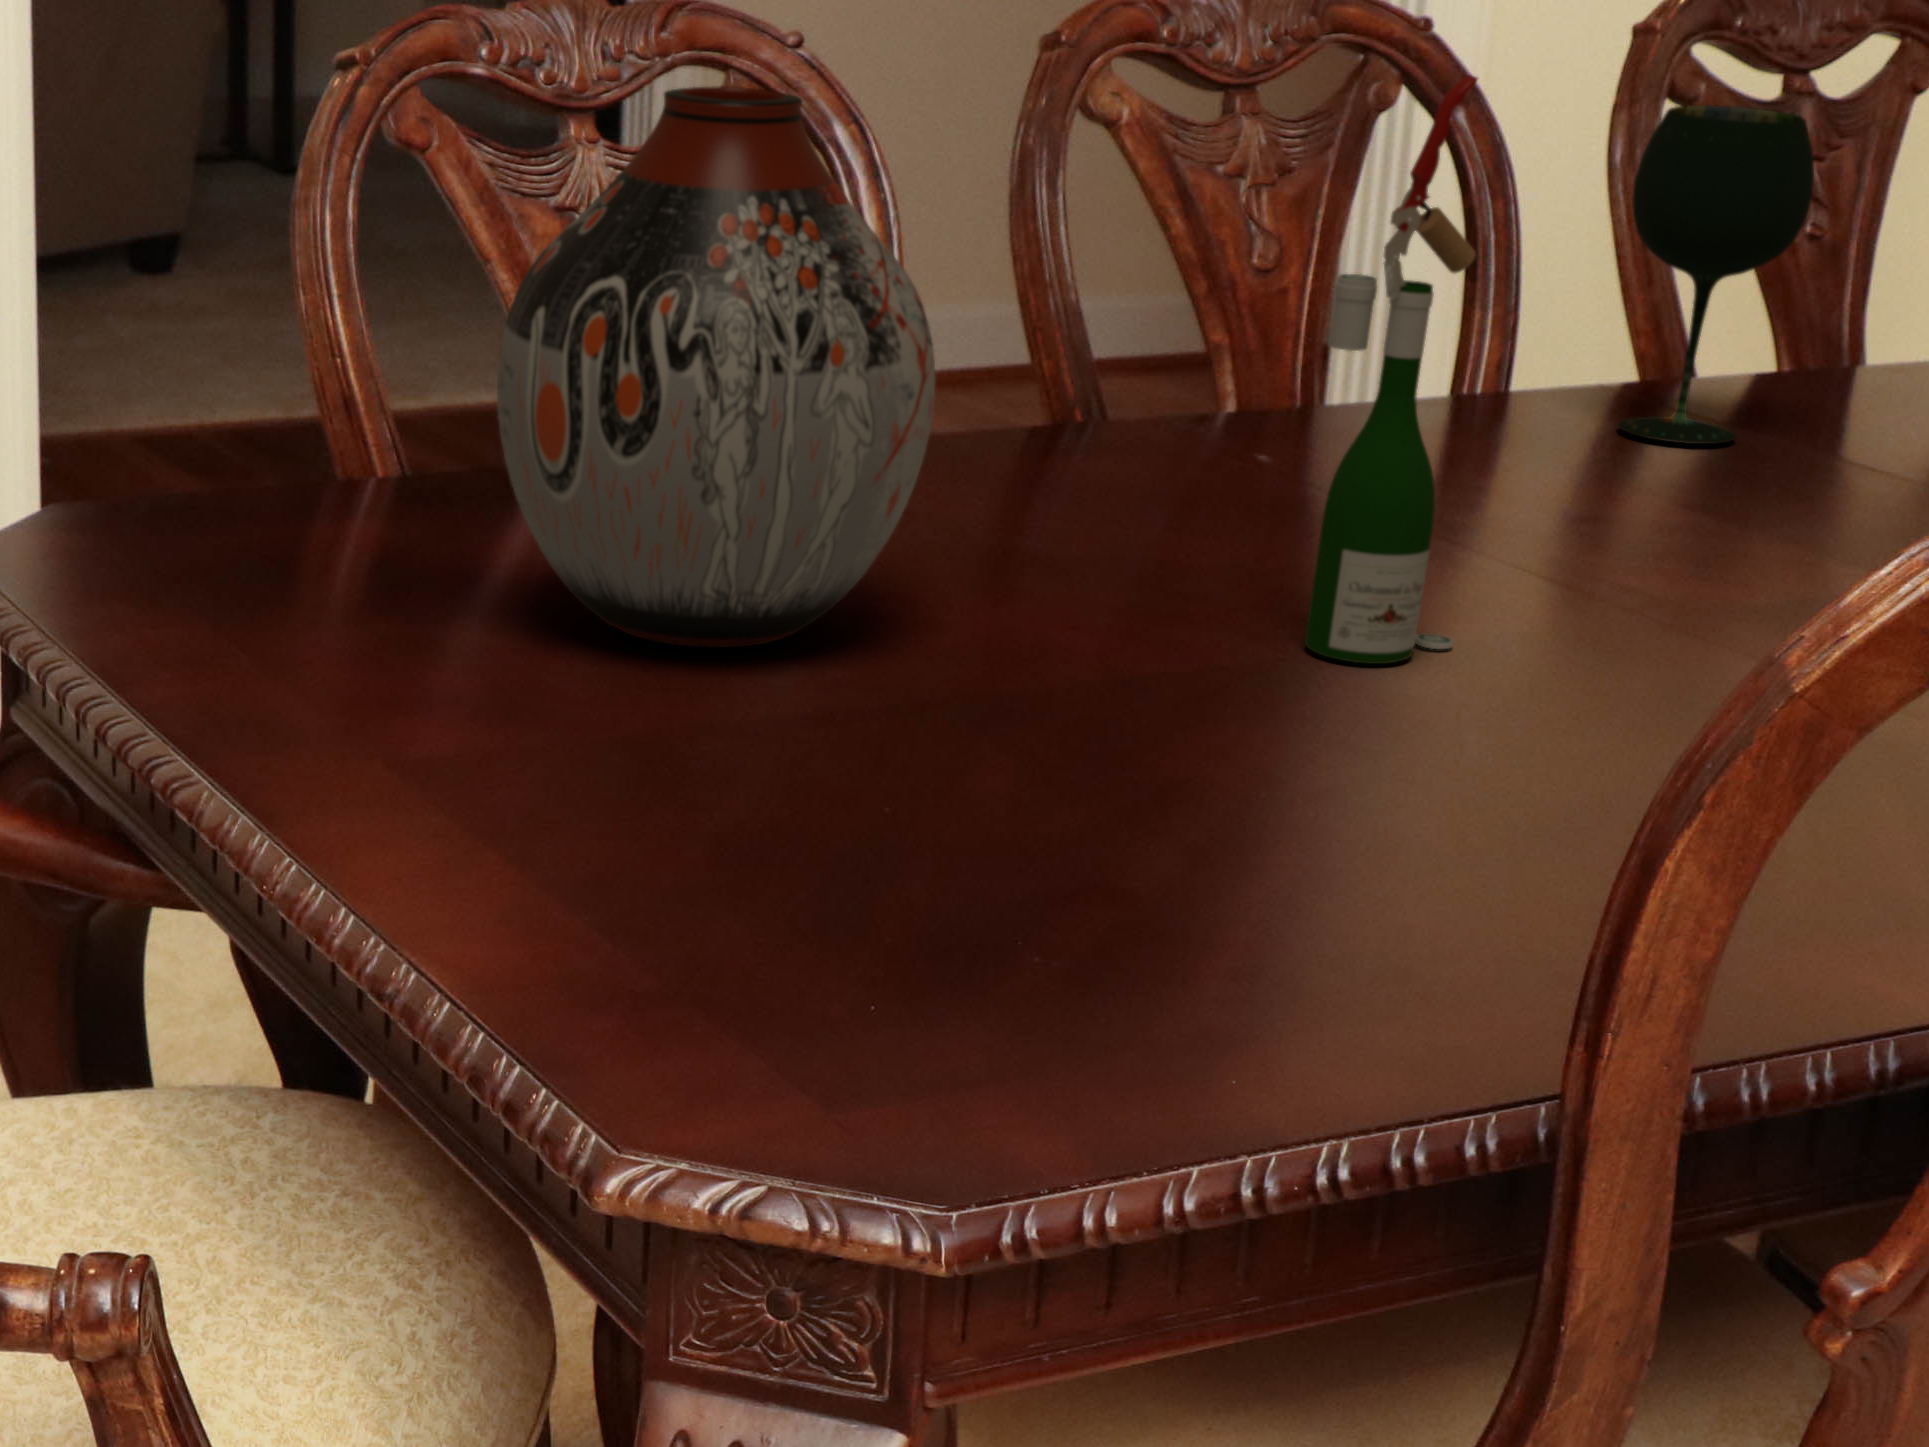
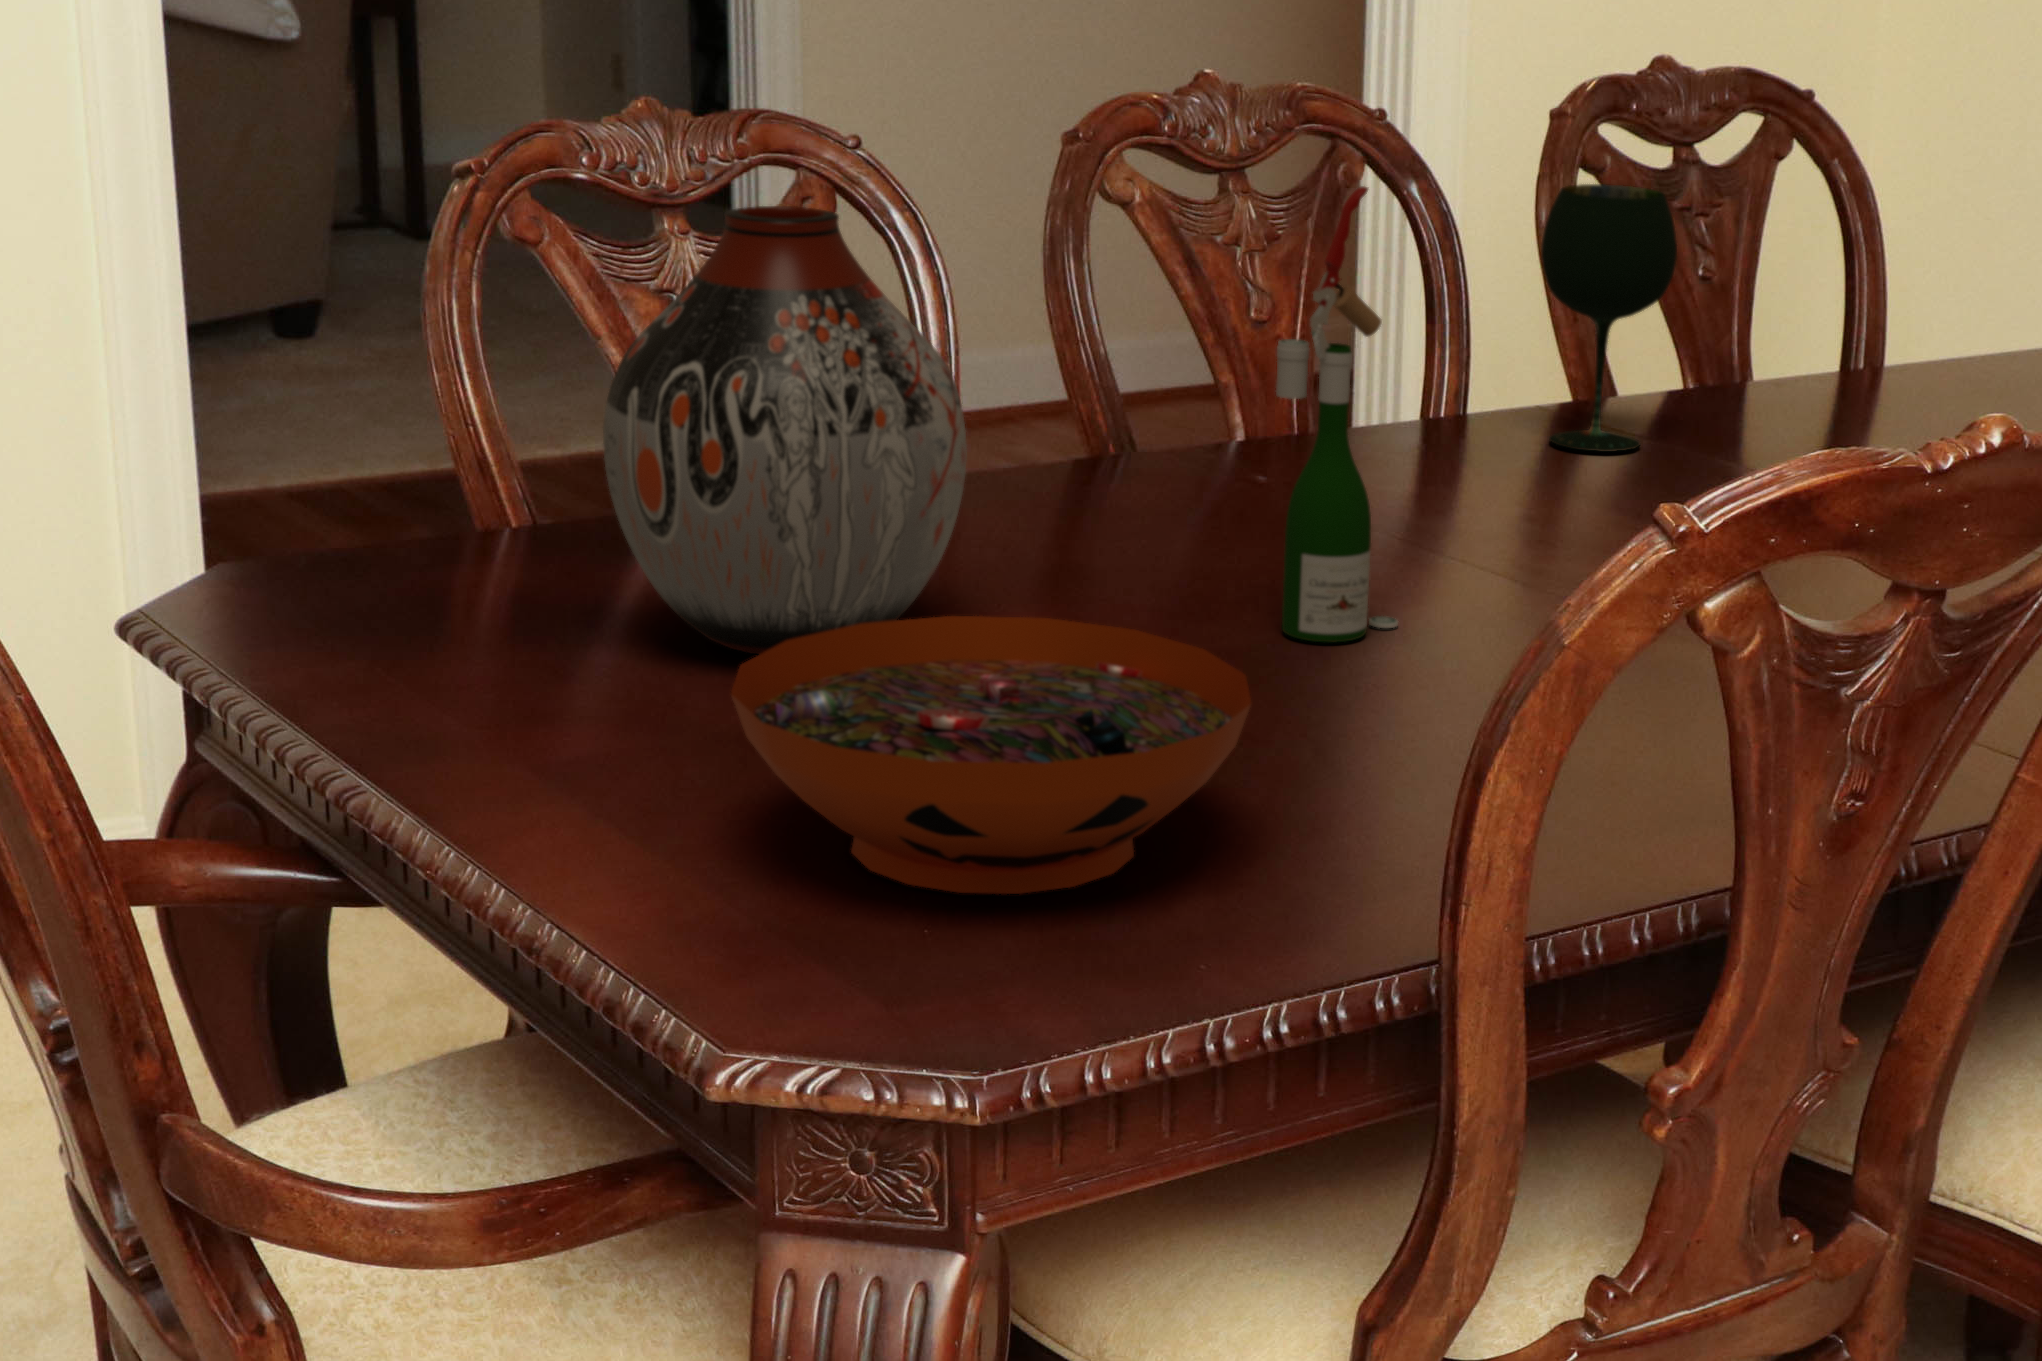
decorative bowl: none [647,605,1316,967] -> present [731,616,1251,894]

